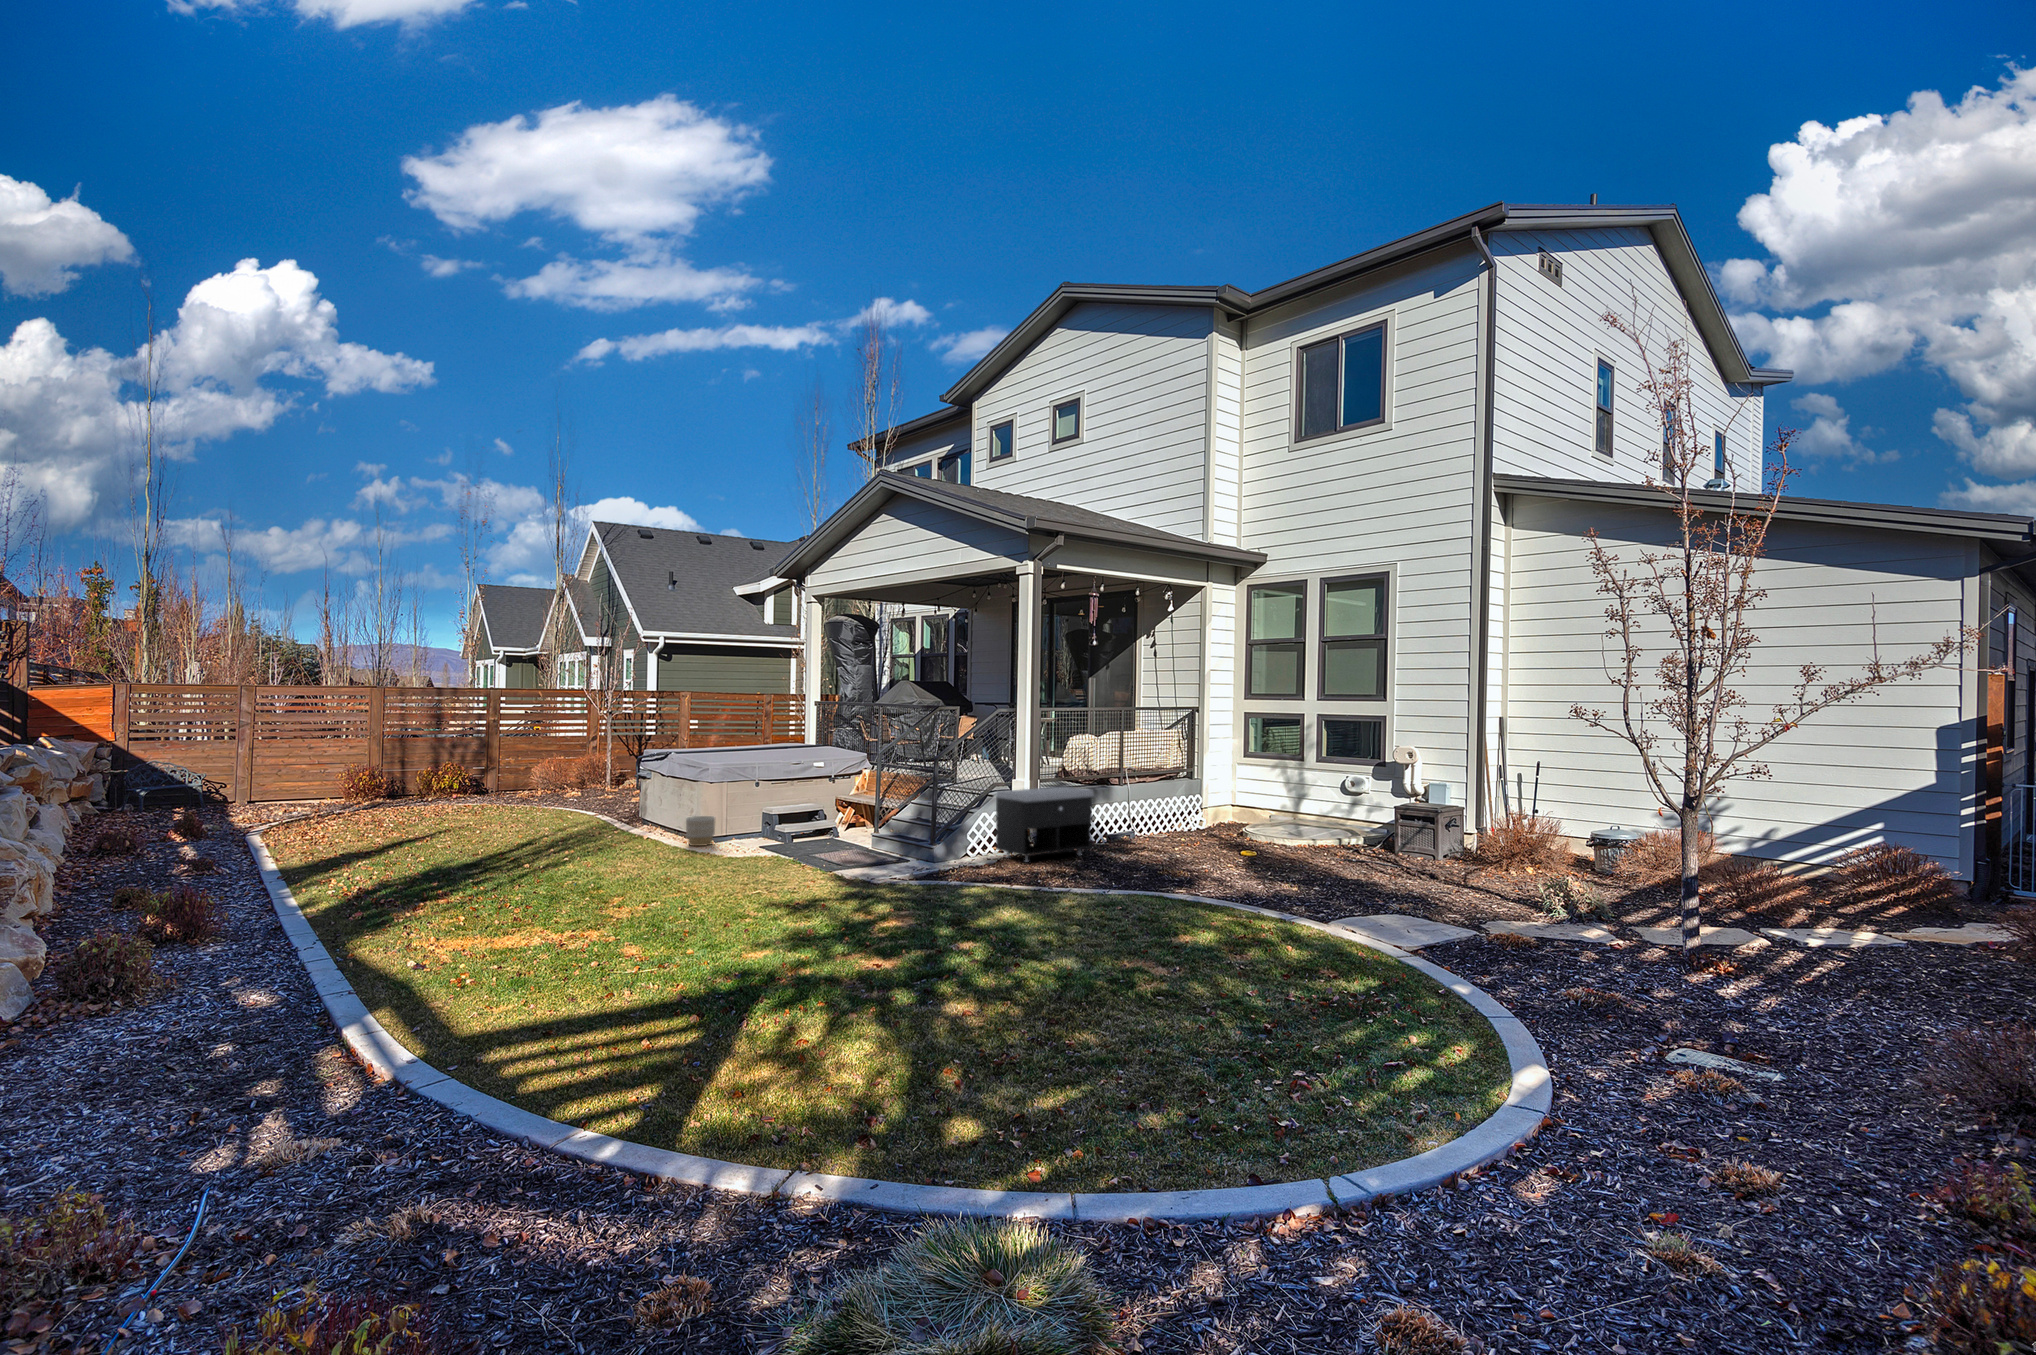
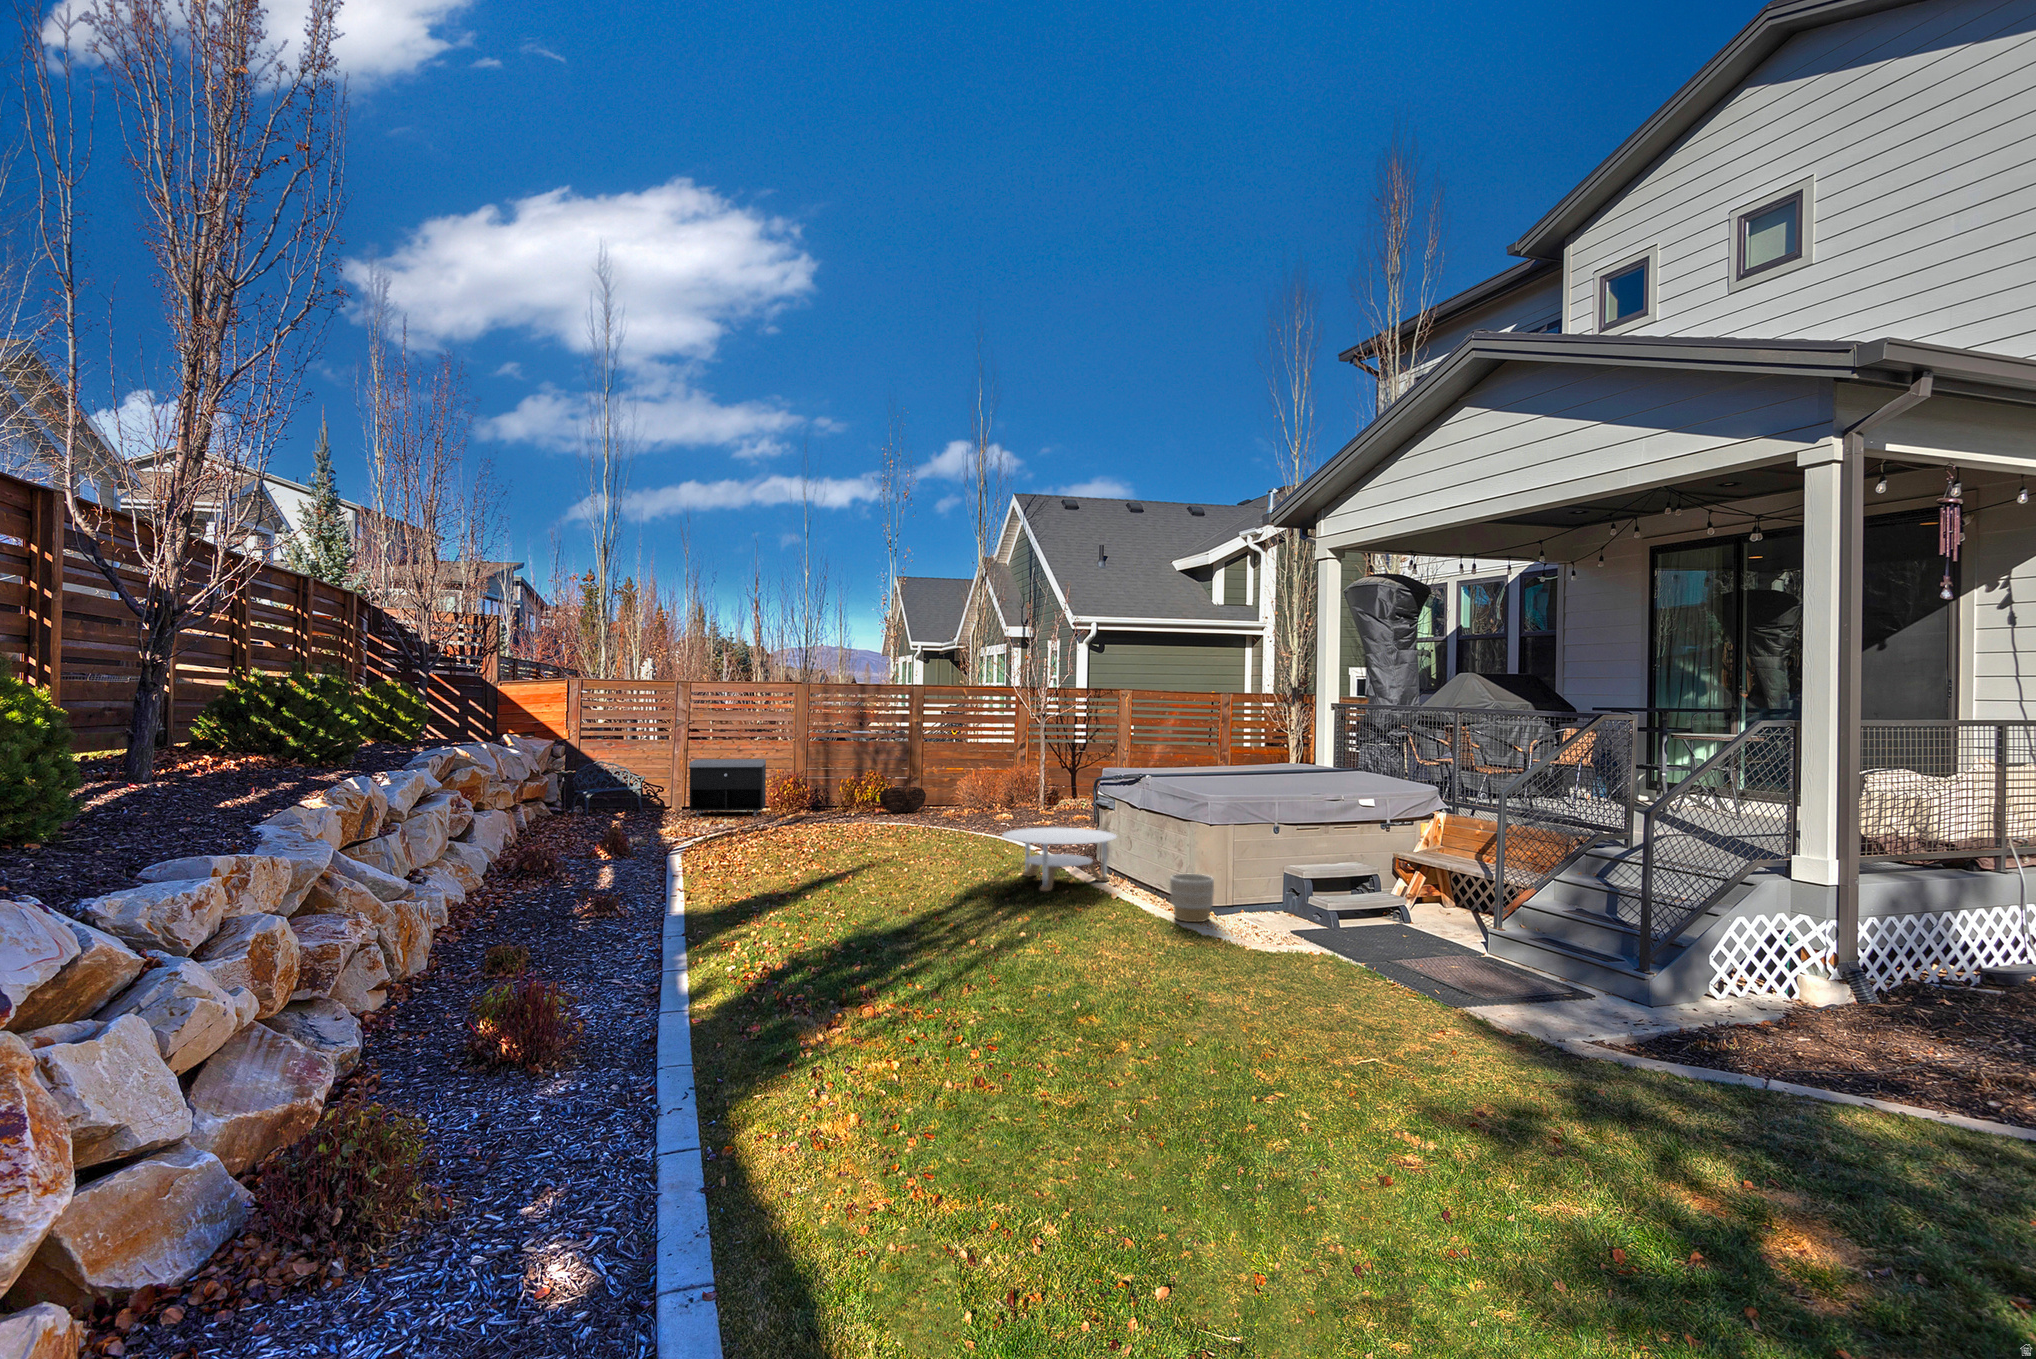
basket: none [455,775,499,797] -> present [879,787,926,813]
storage bench: present [996,787,1093,862] -> present [689,759,766,816]
round table: none [565,794,654,837] -> present [1002,827,1117,891]

